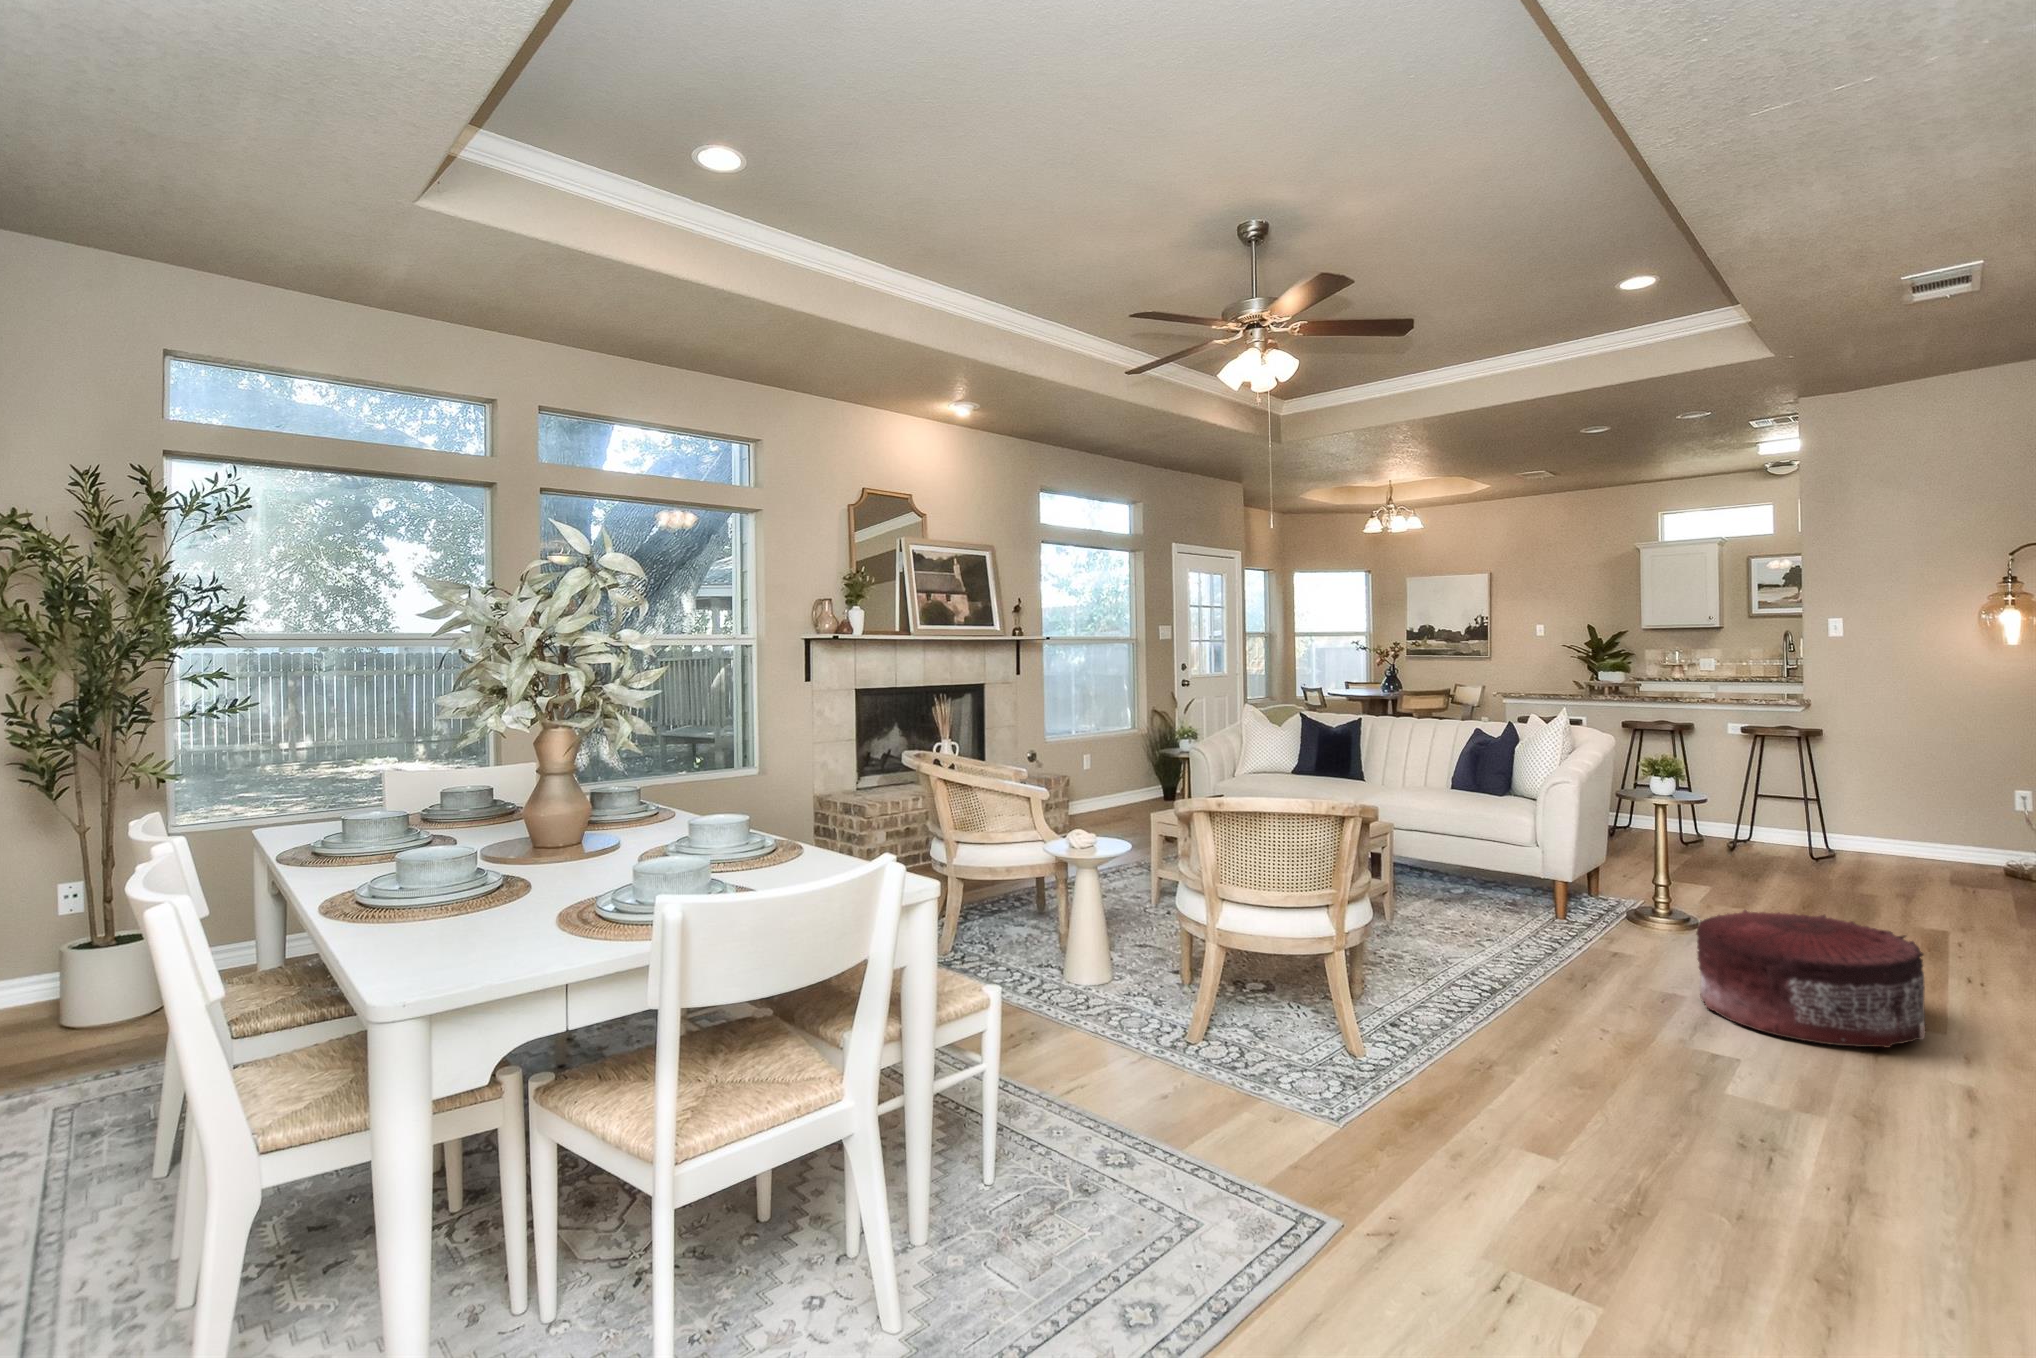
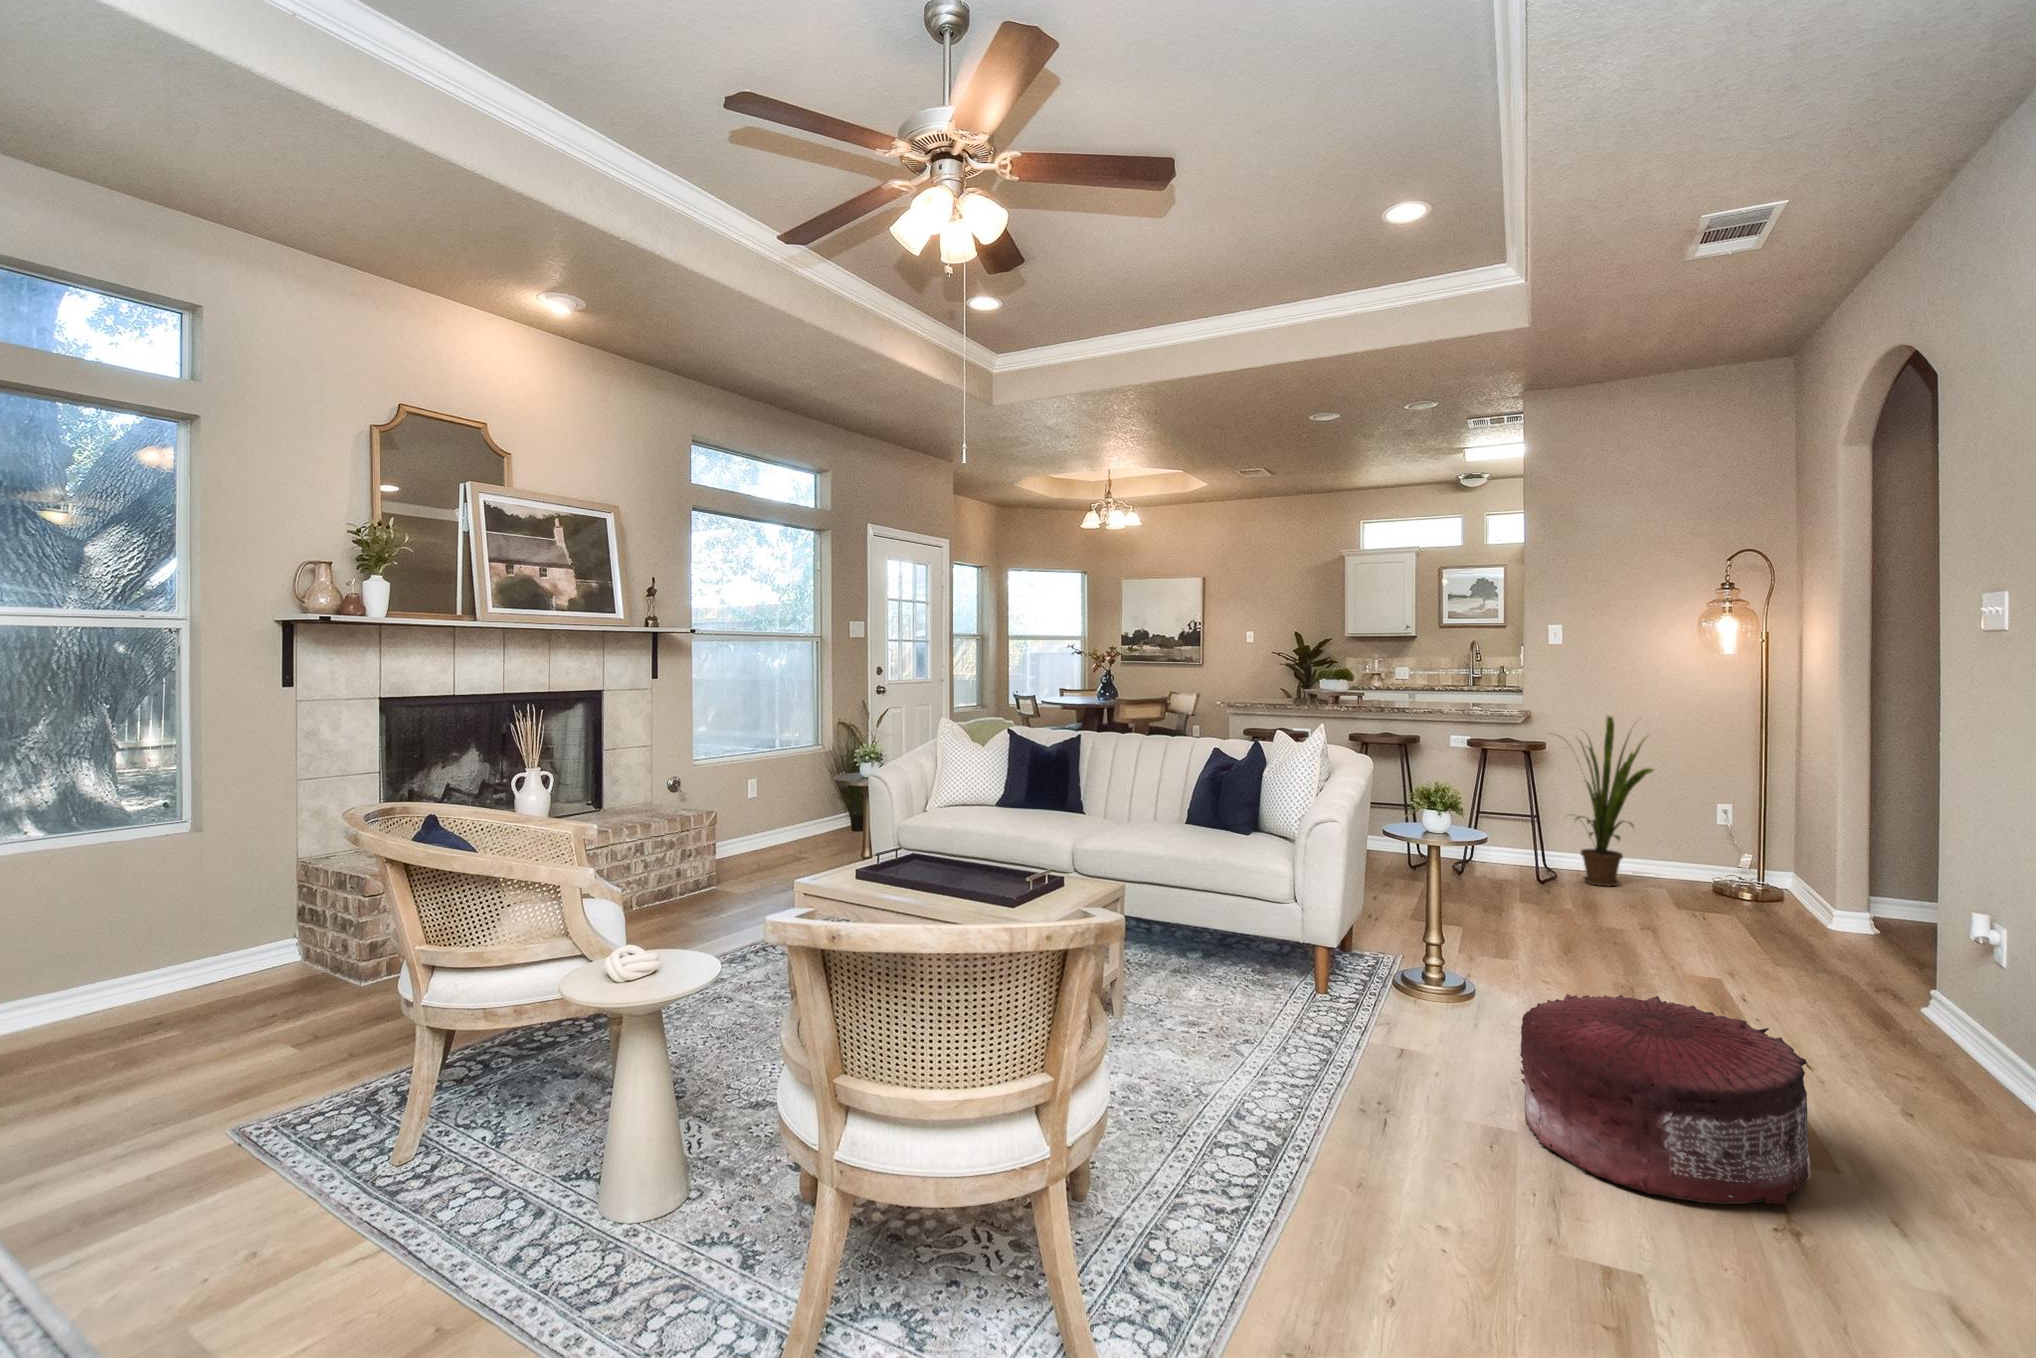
house plant: none [1822,699,1939,864] -> present [1561,716,1653,886]

